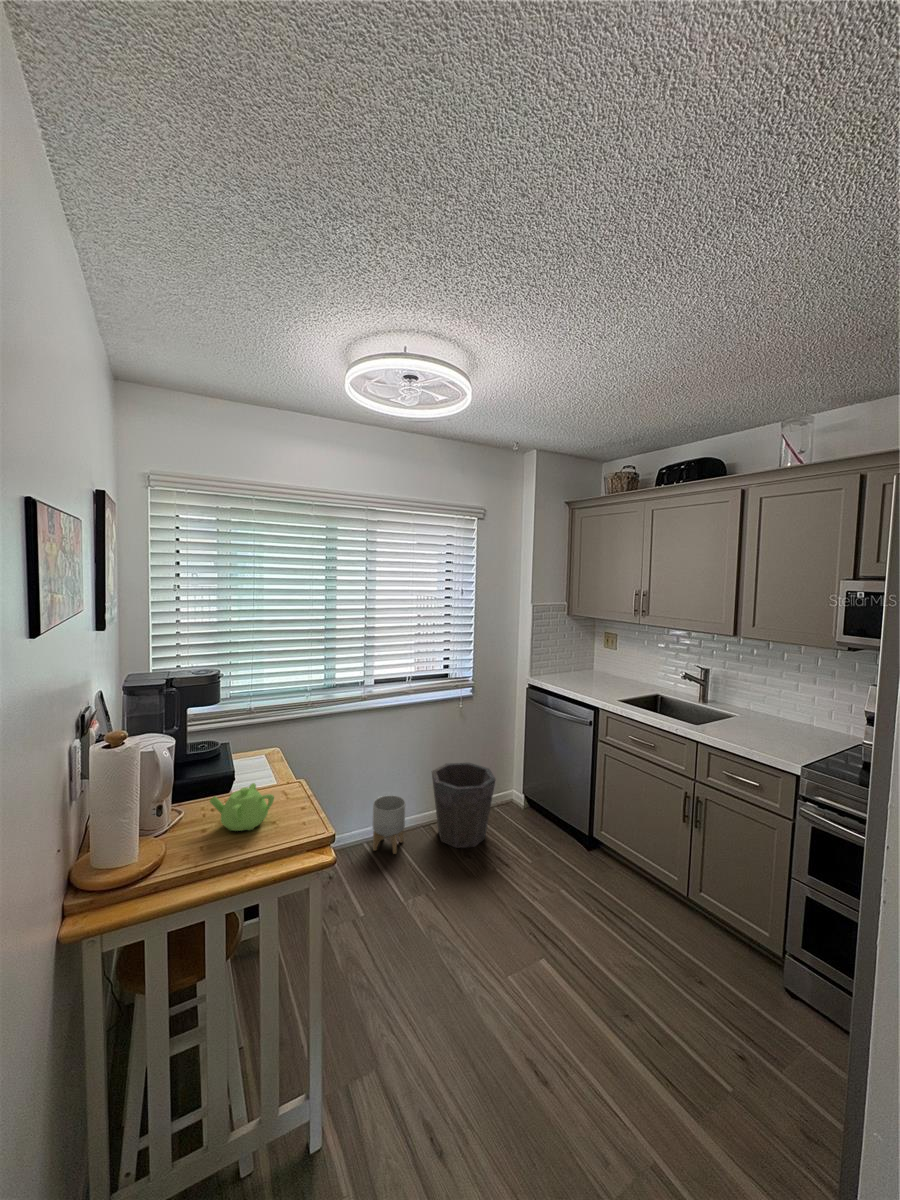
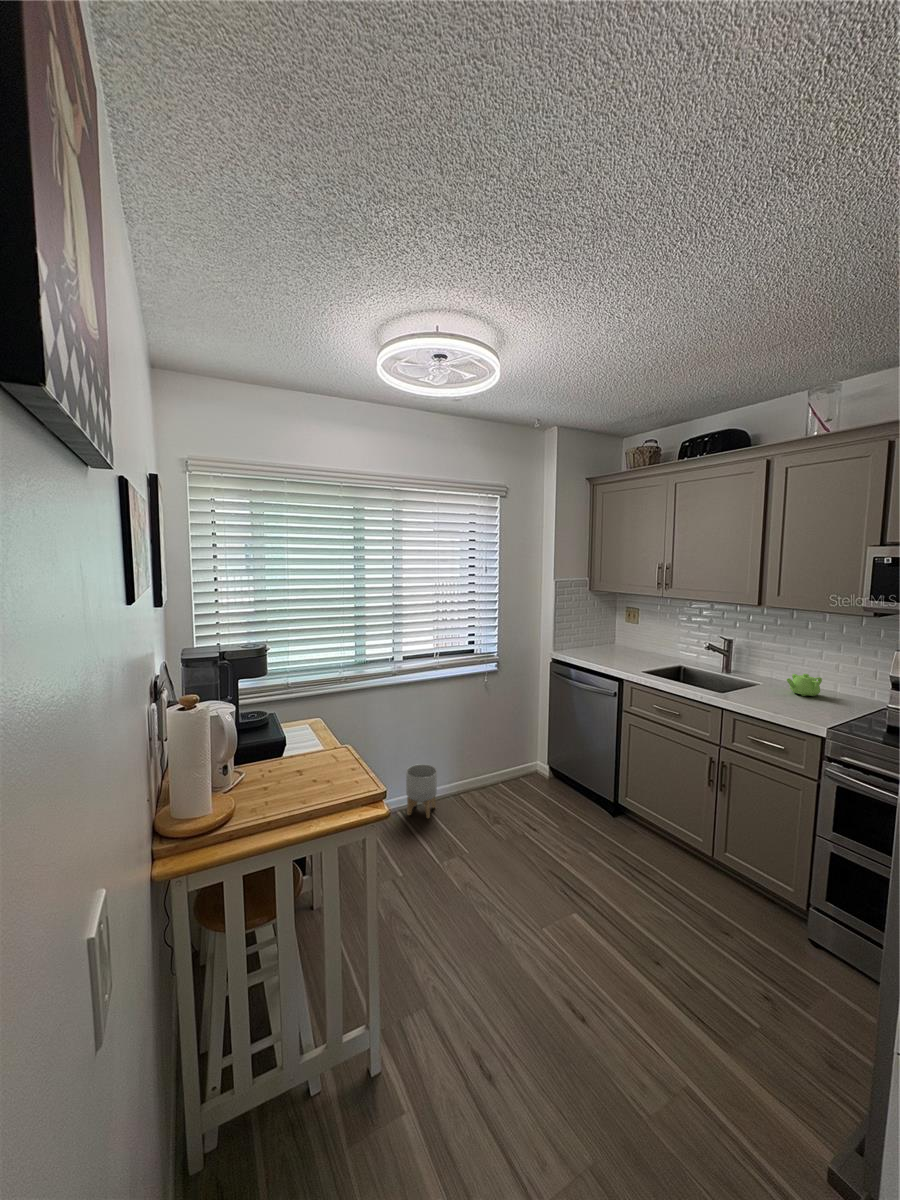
waste bin: present [432,763,495,848] -> none [461,733,522,813]
teapot: present [210,783,274,831] -> present [787,674,822,696]

